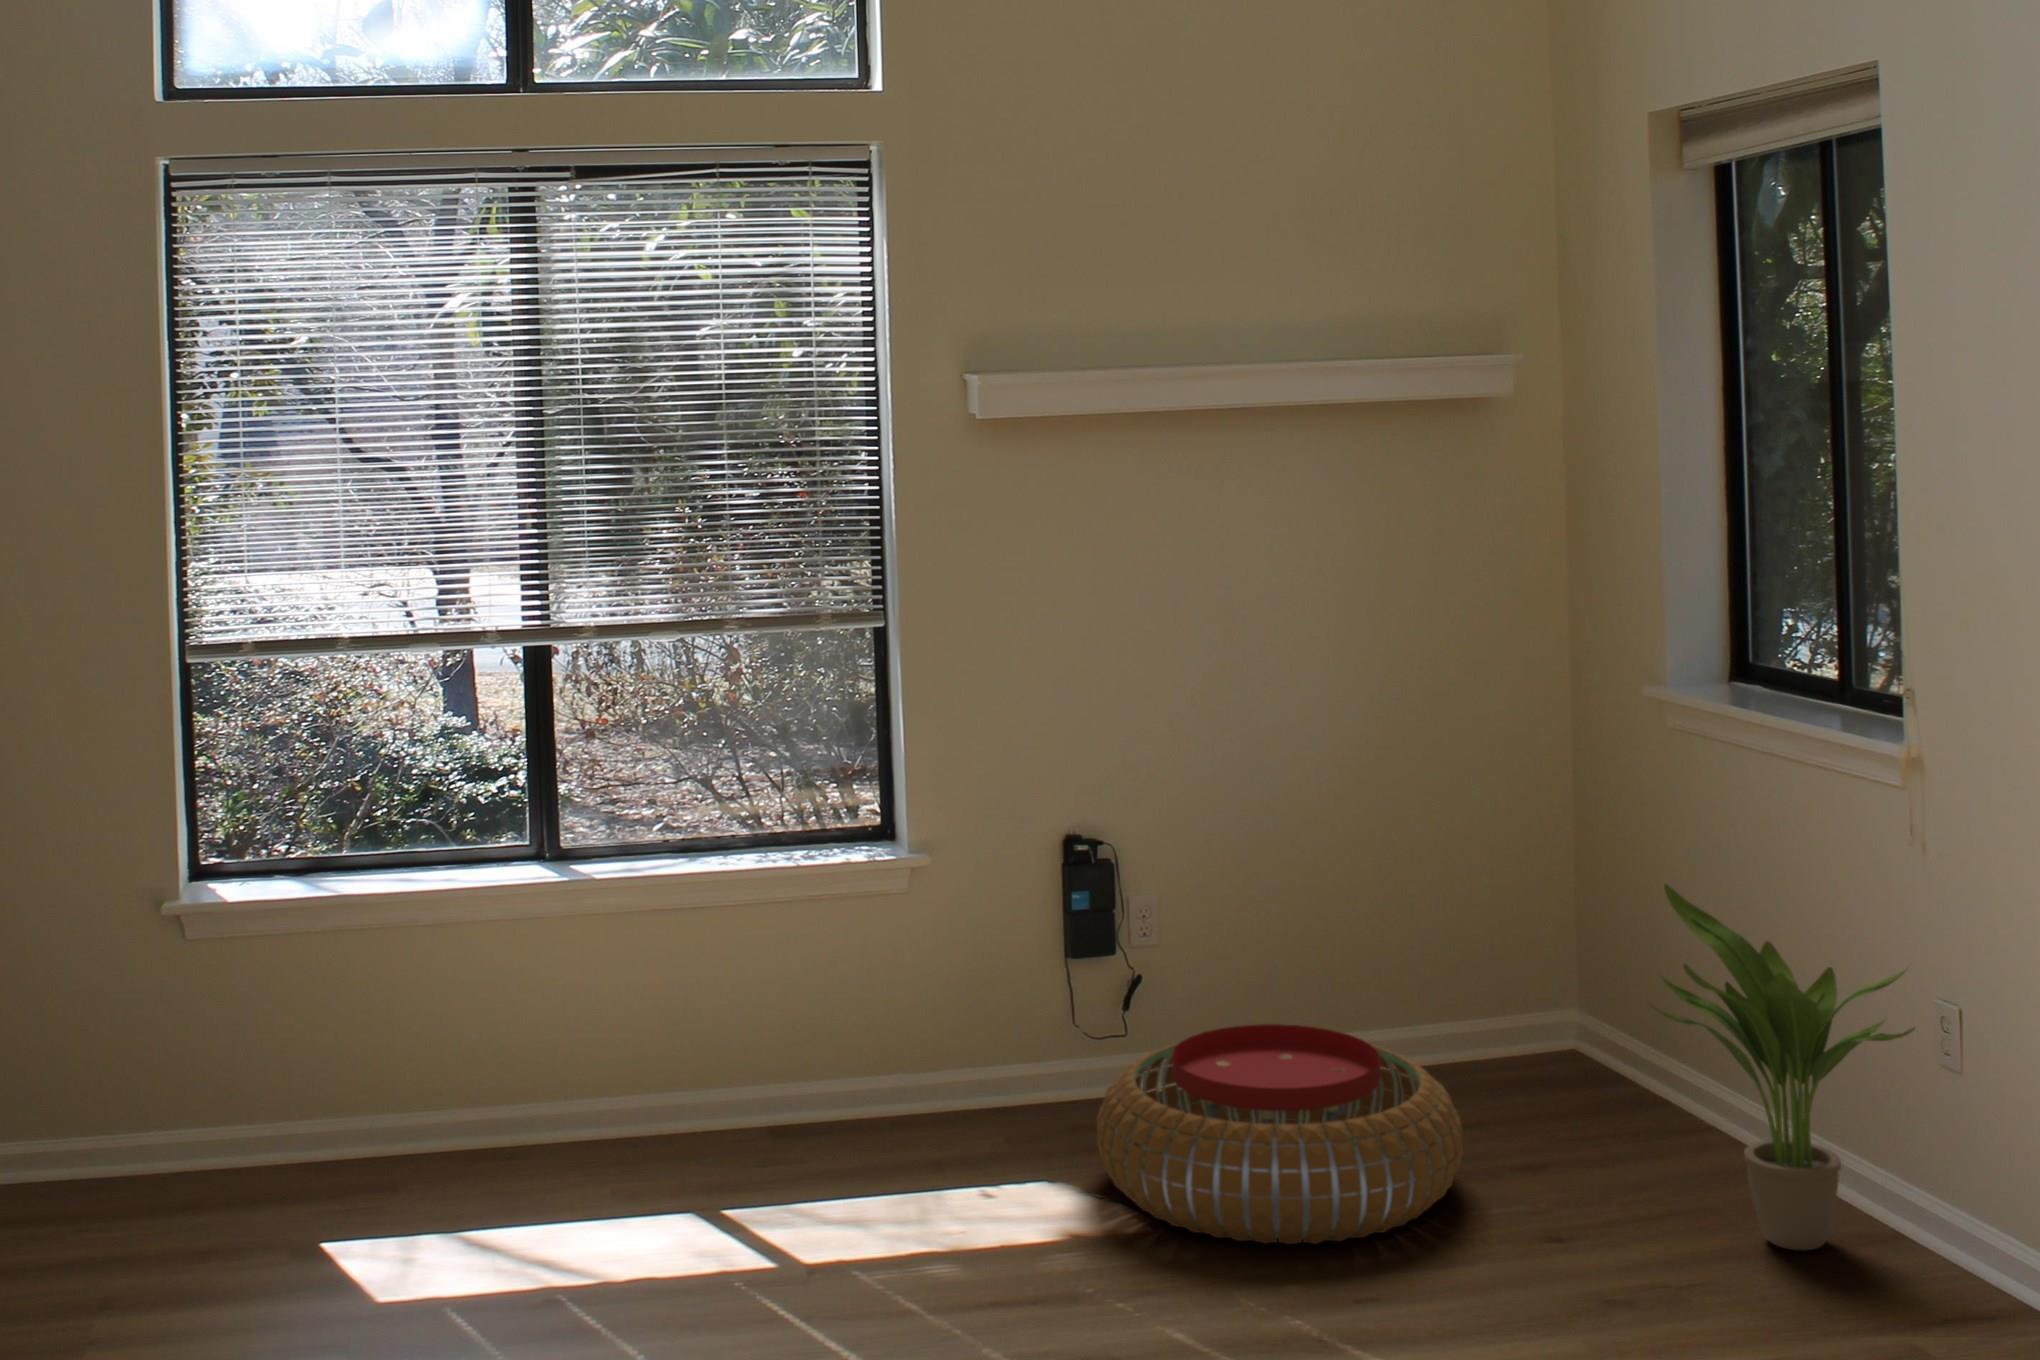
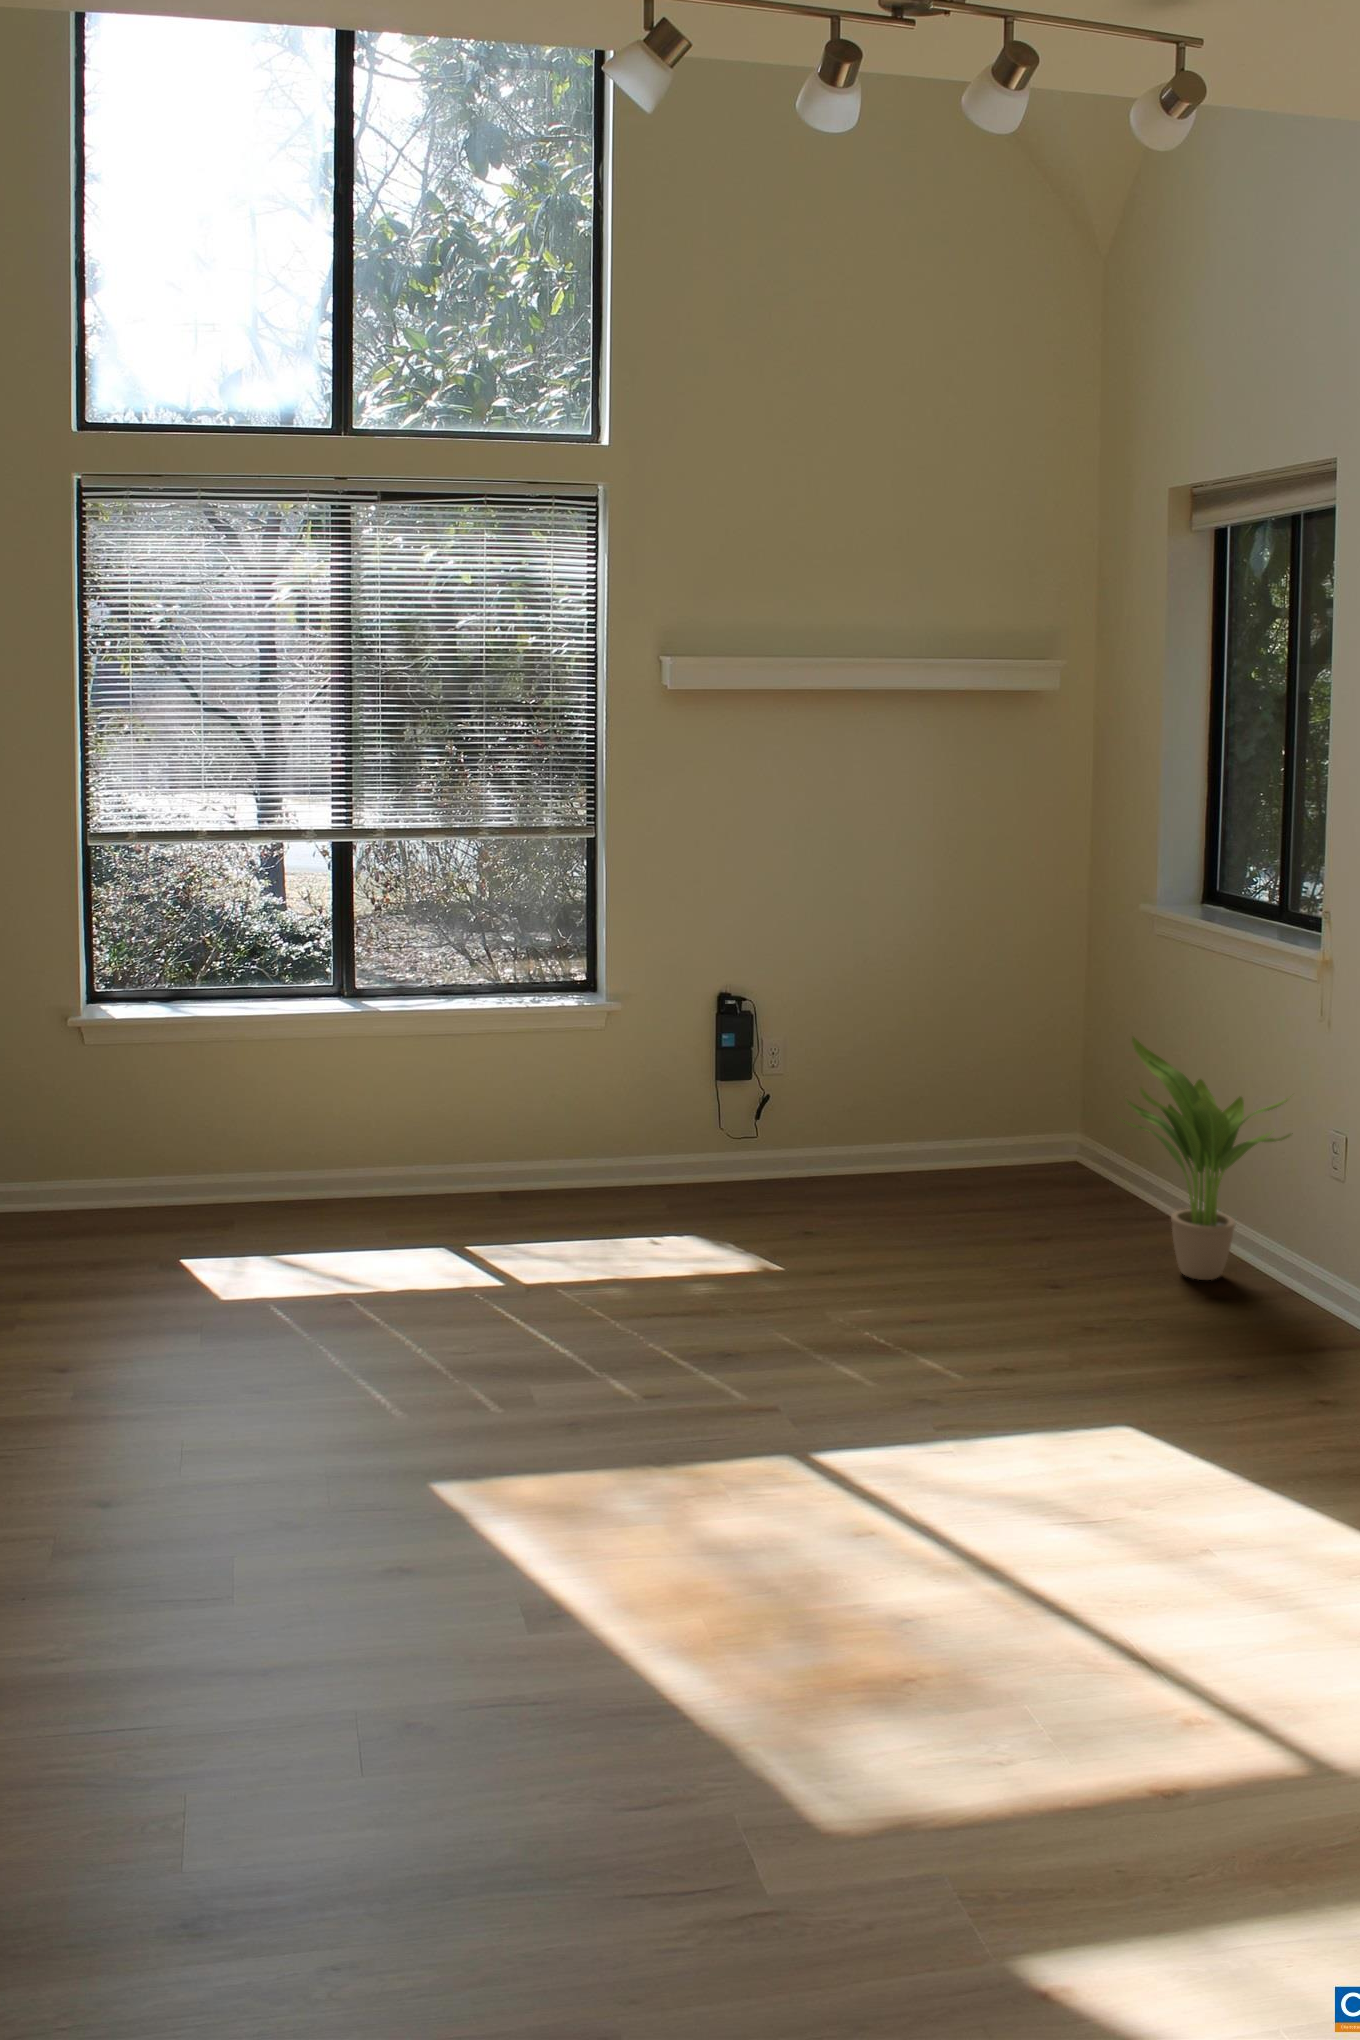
pouf: present [1097,1024,1463,1244] -> none [730,1126,982,1267]

